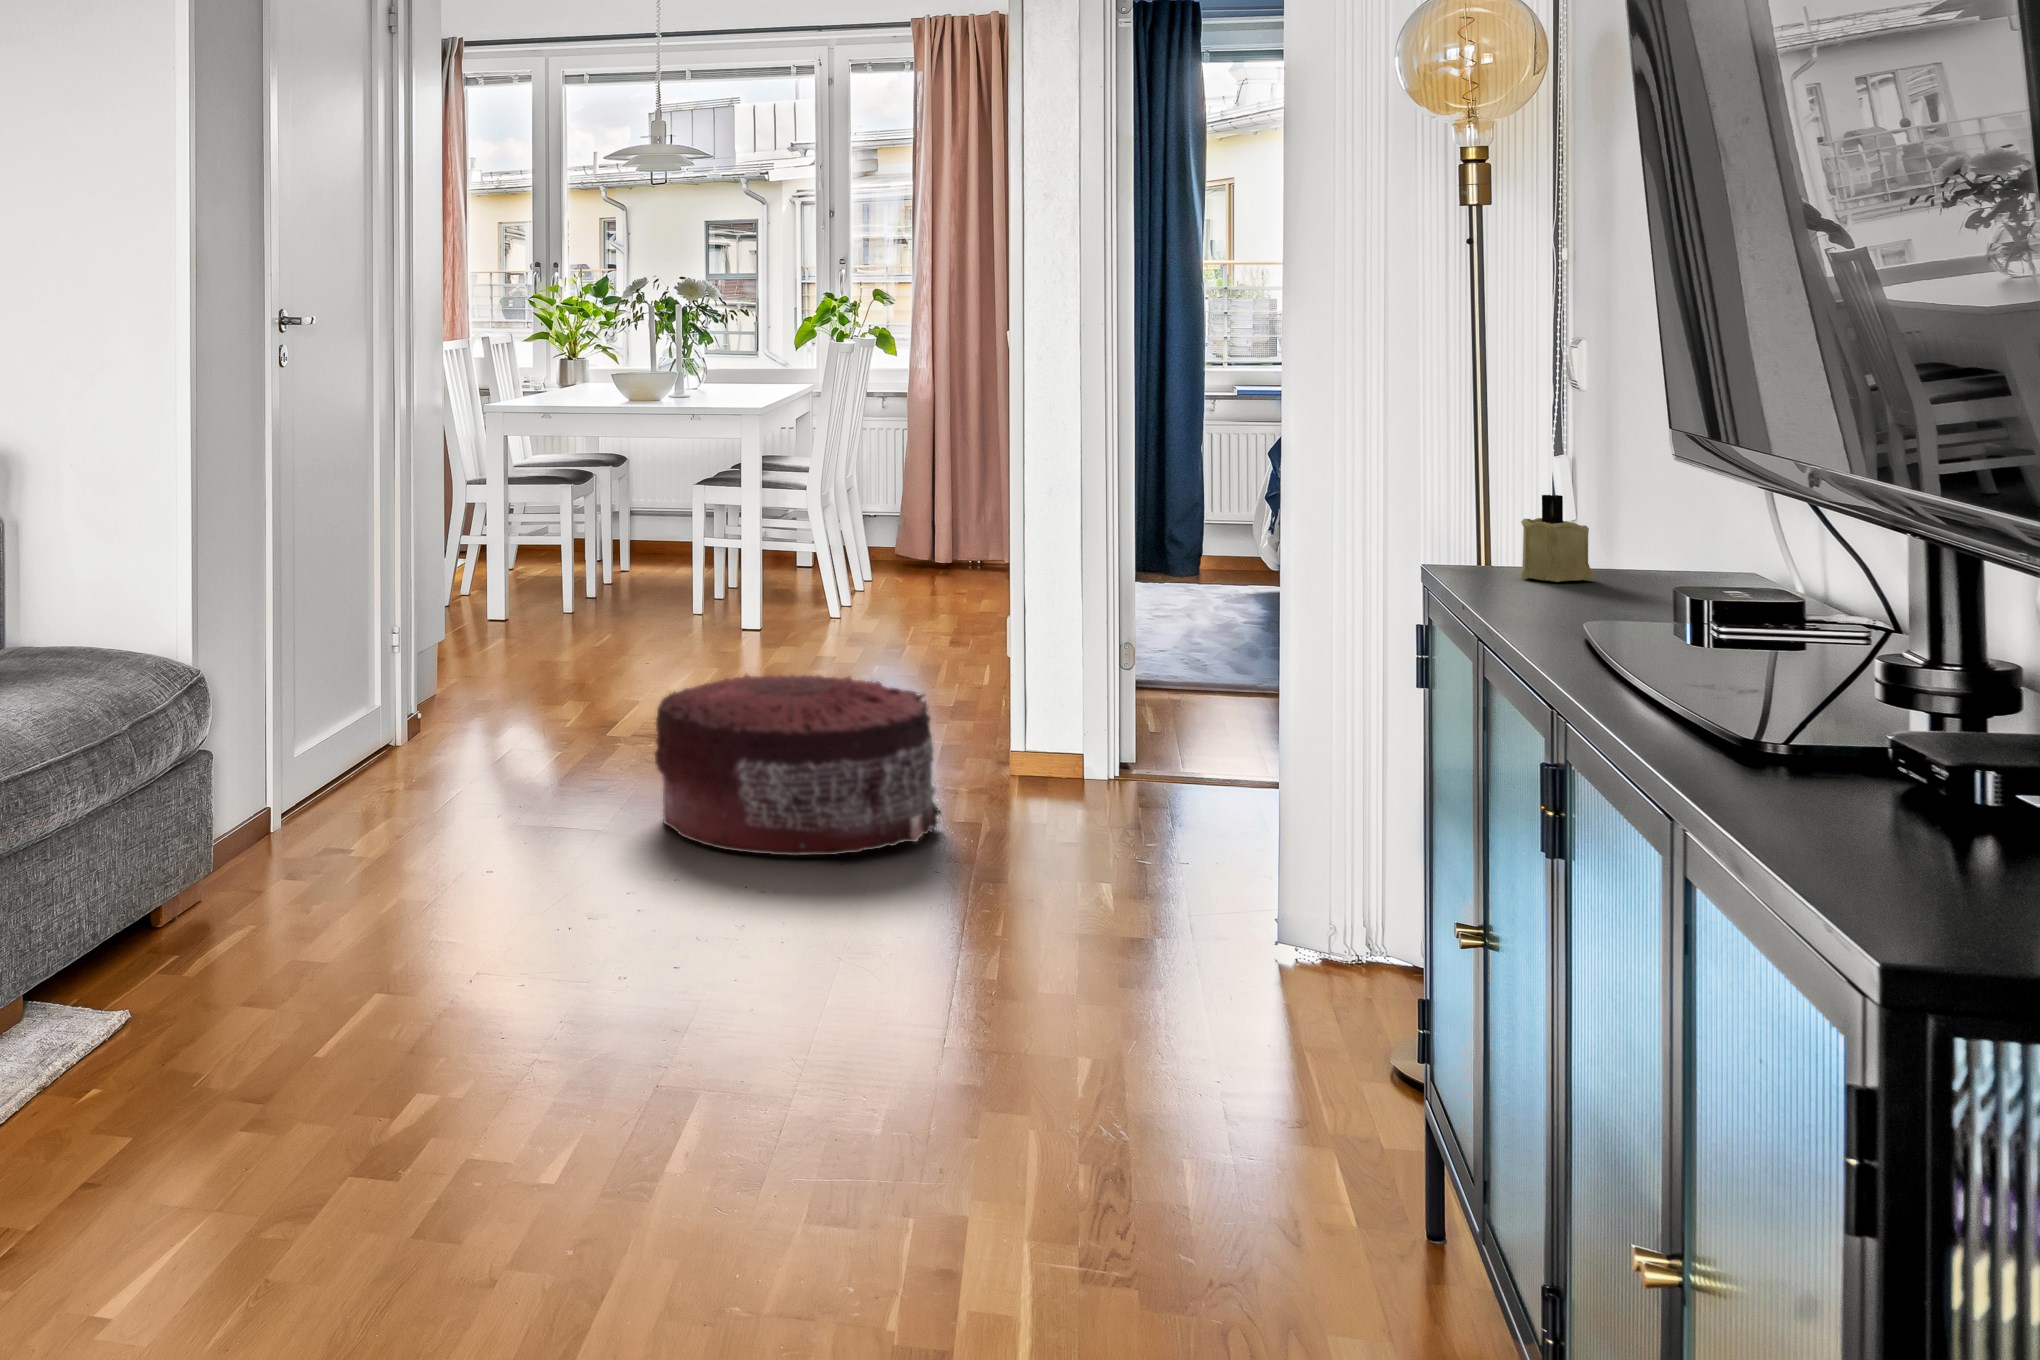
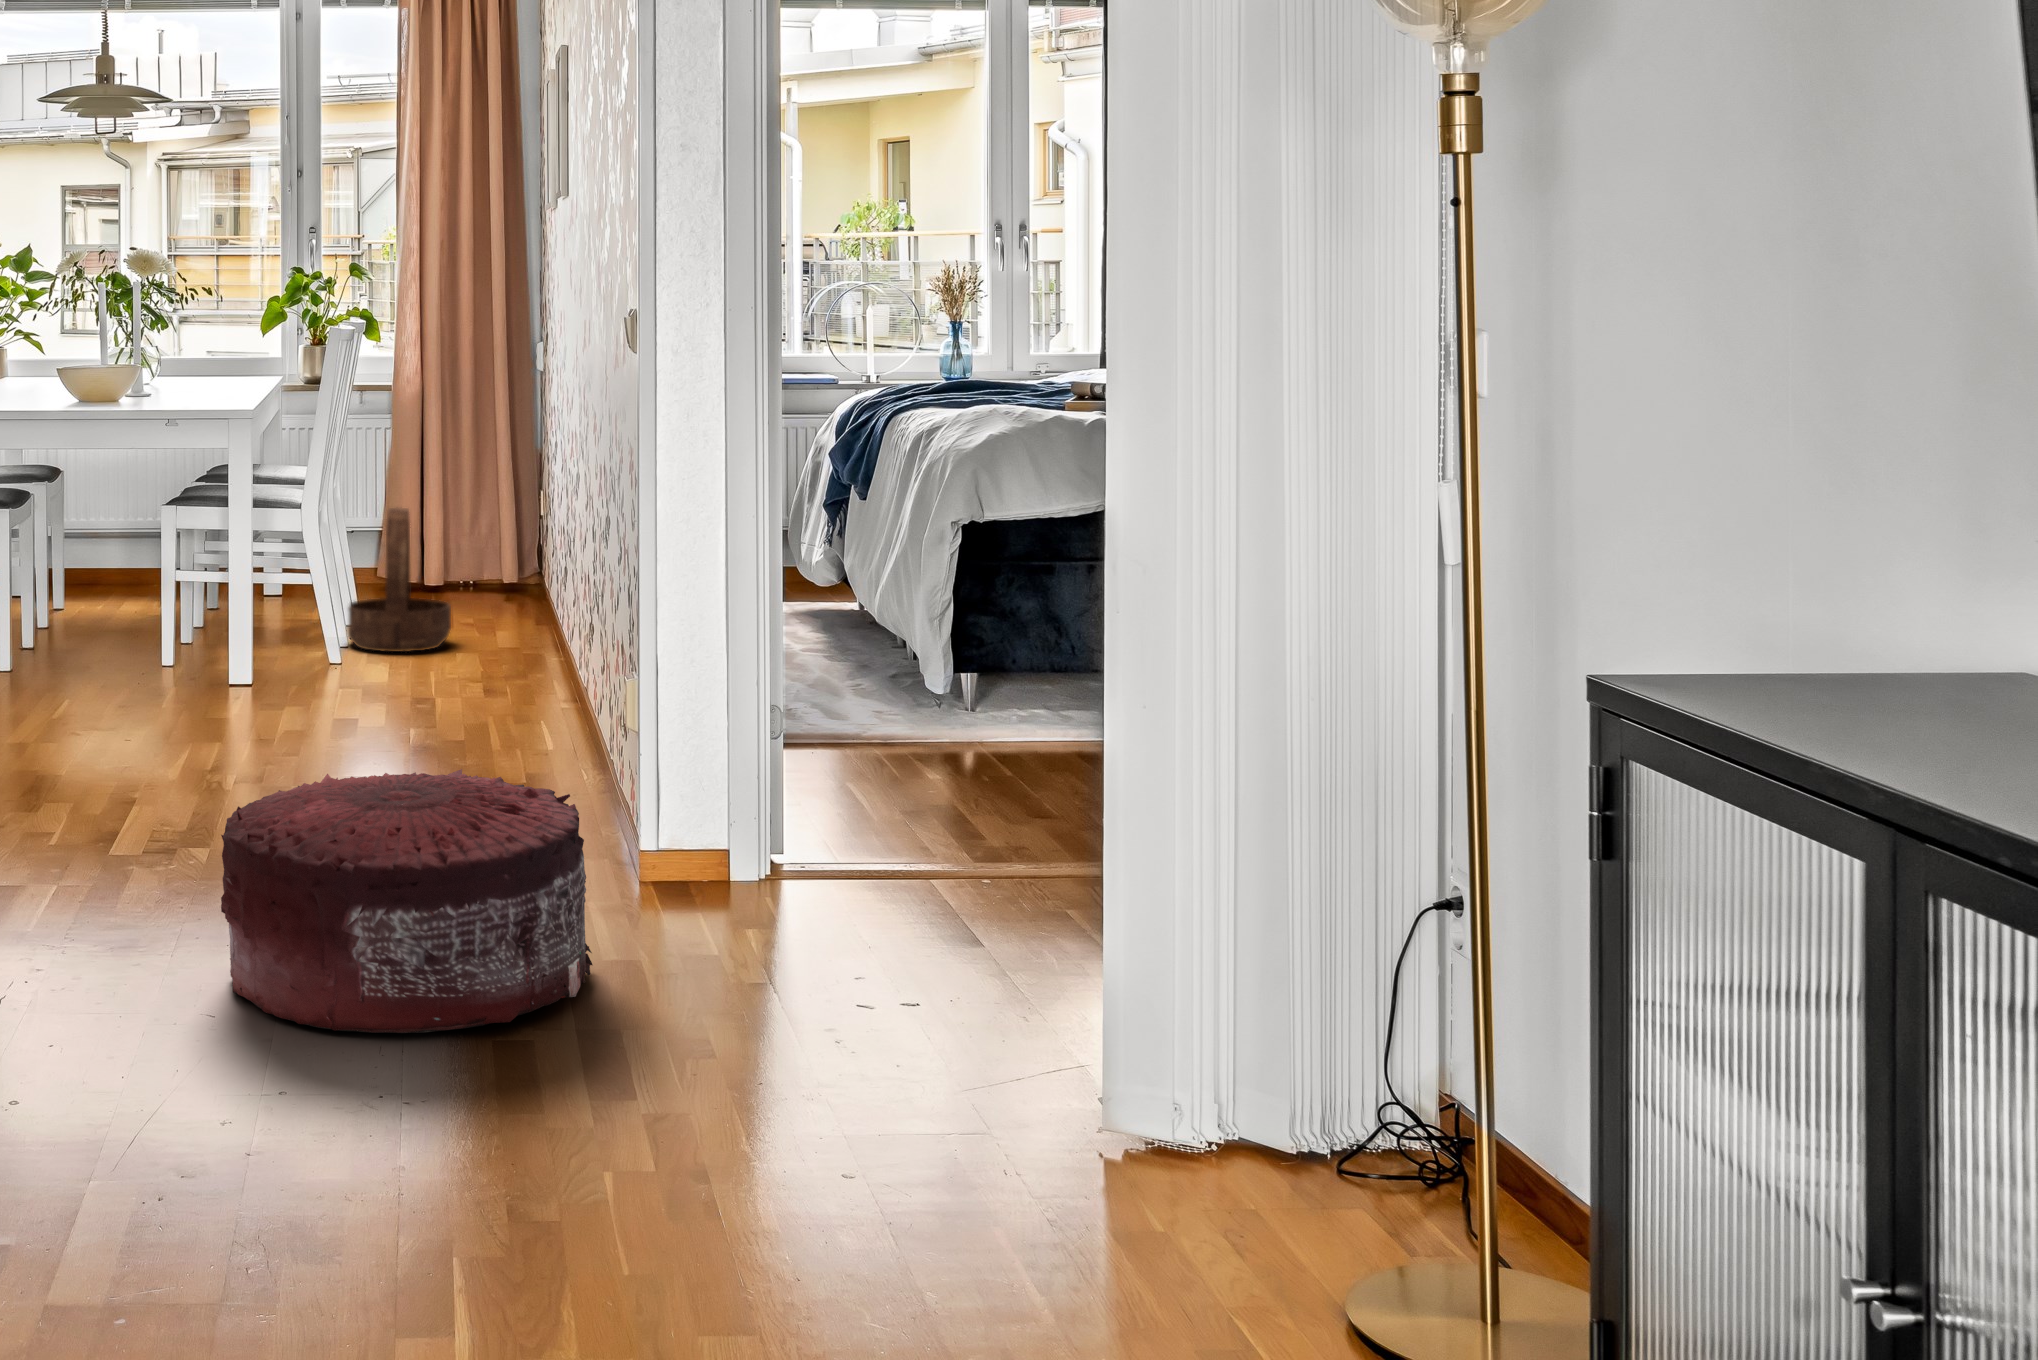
basket: none [850,494,940,614] -> present [348,507,451,652]
candle: present [1521,495,1594,582] -> none [1674,568,1779,696]

